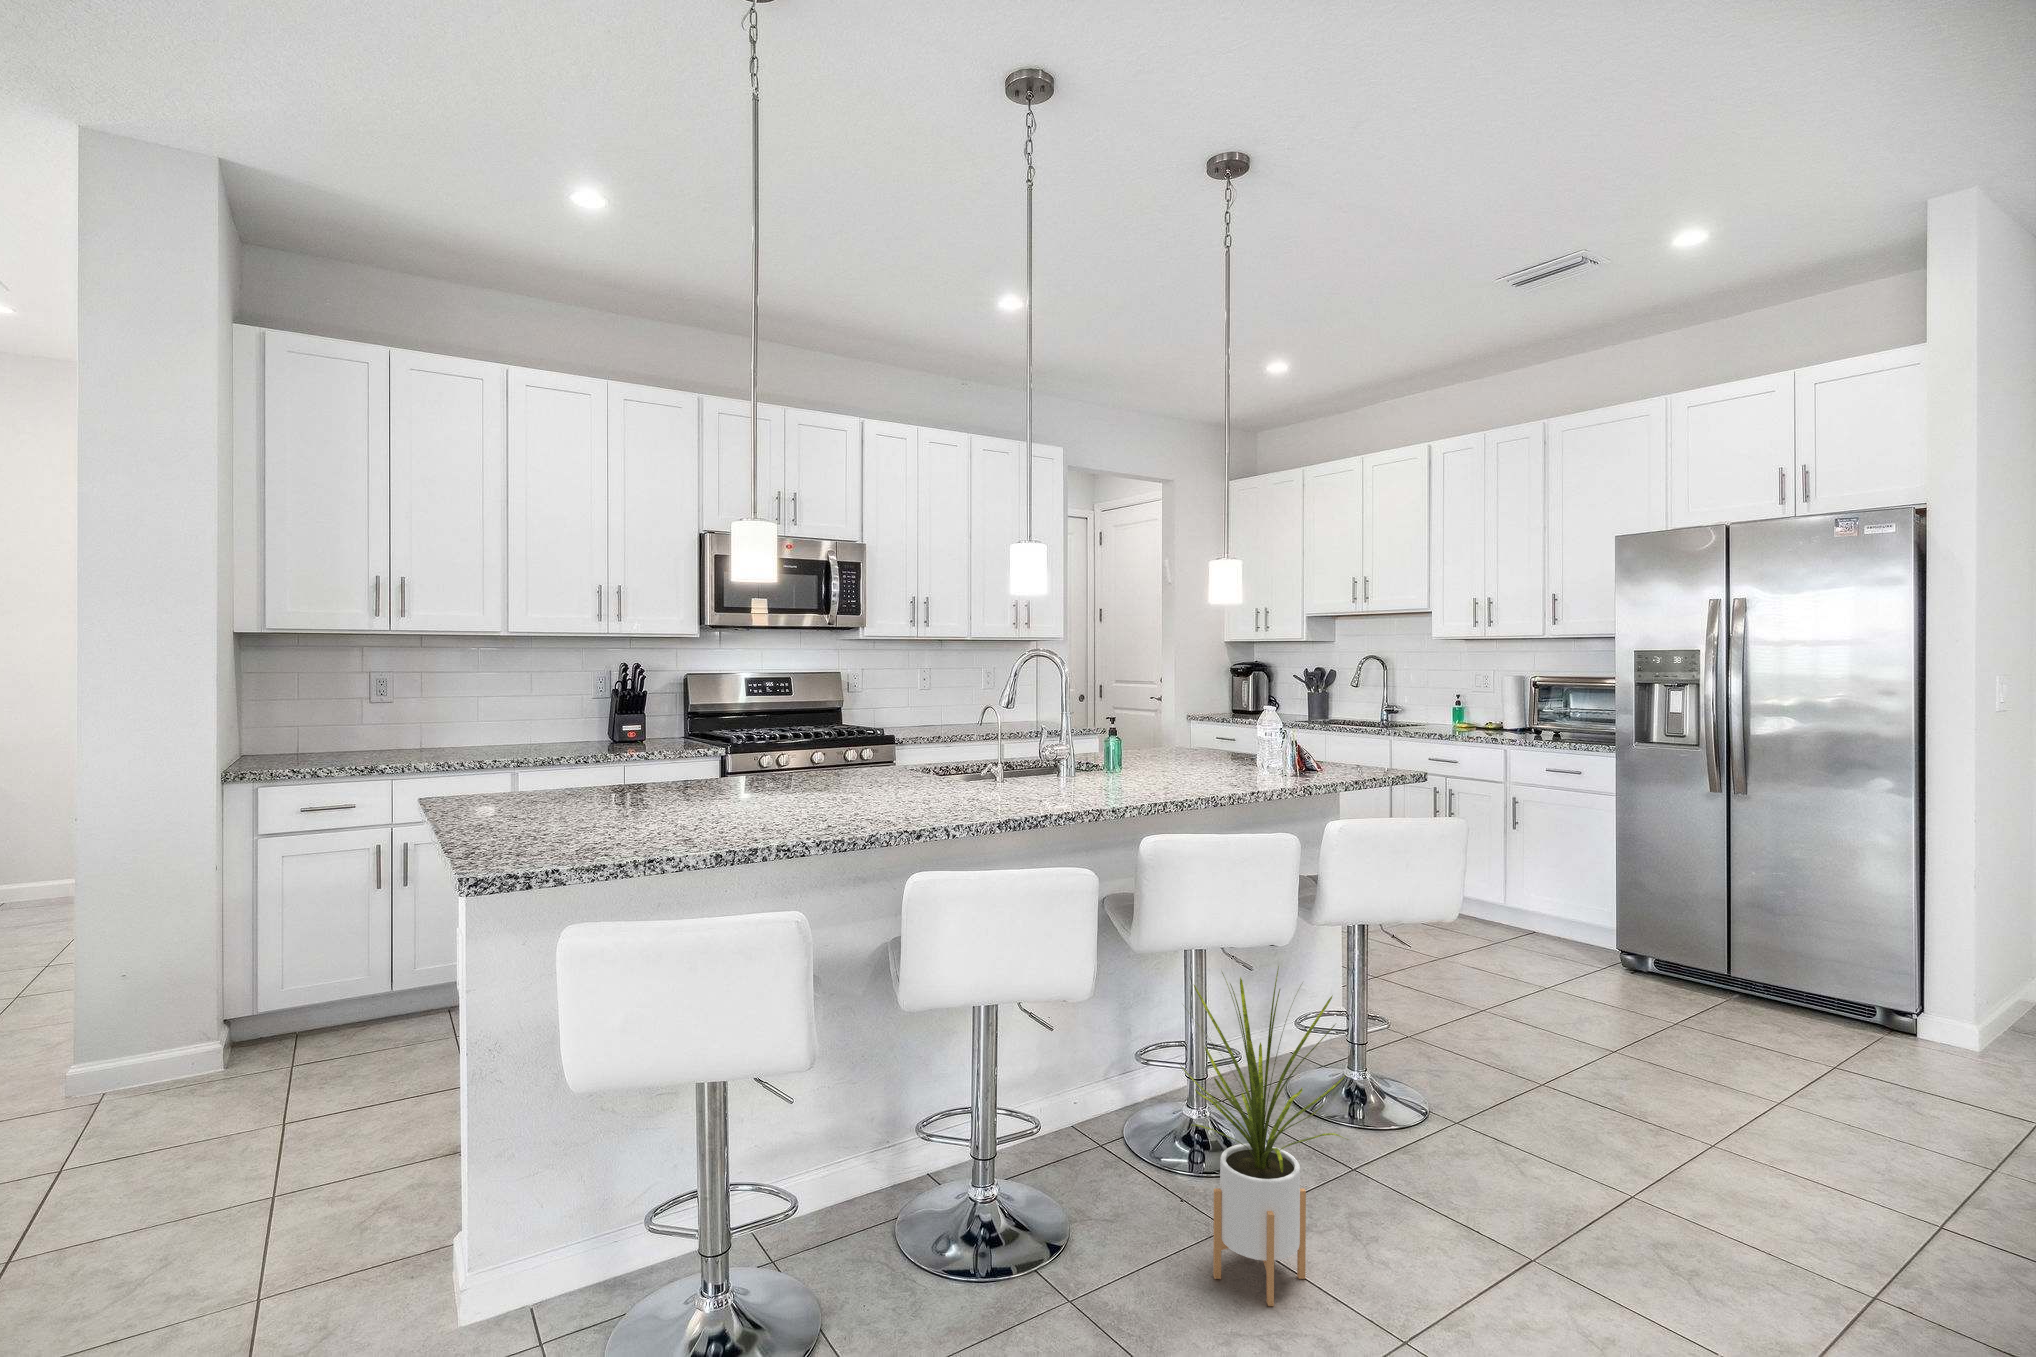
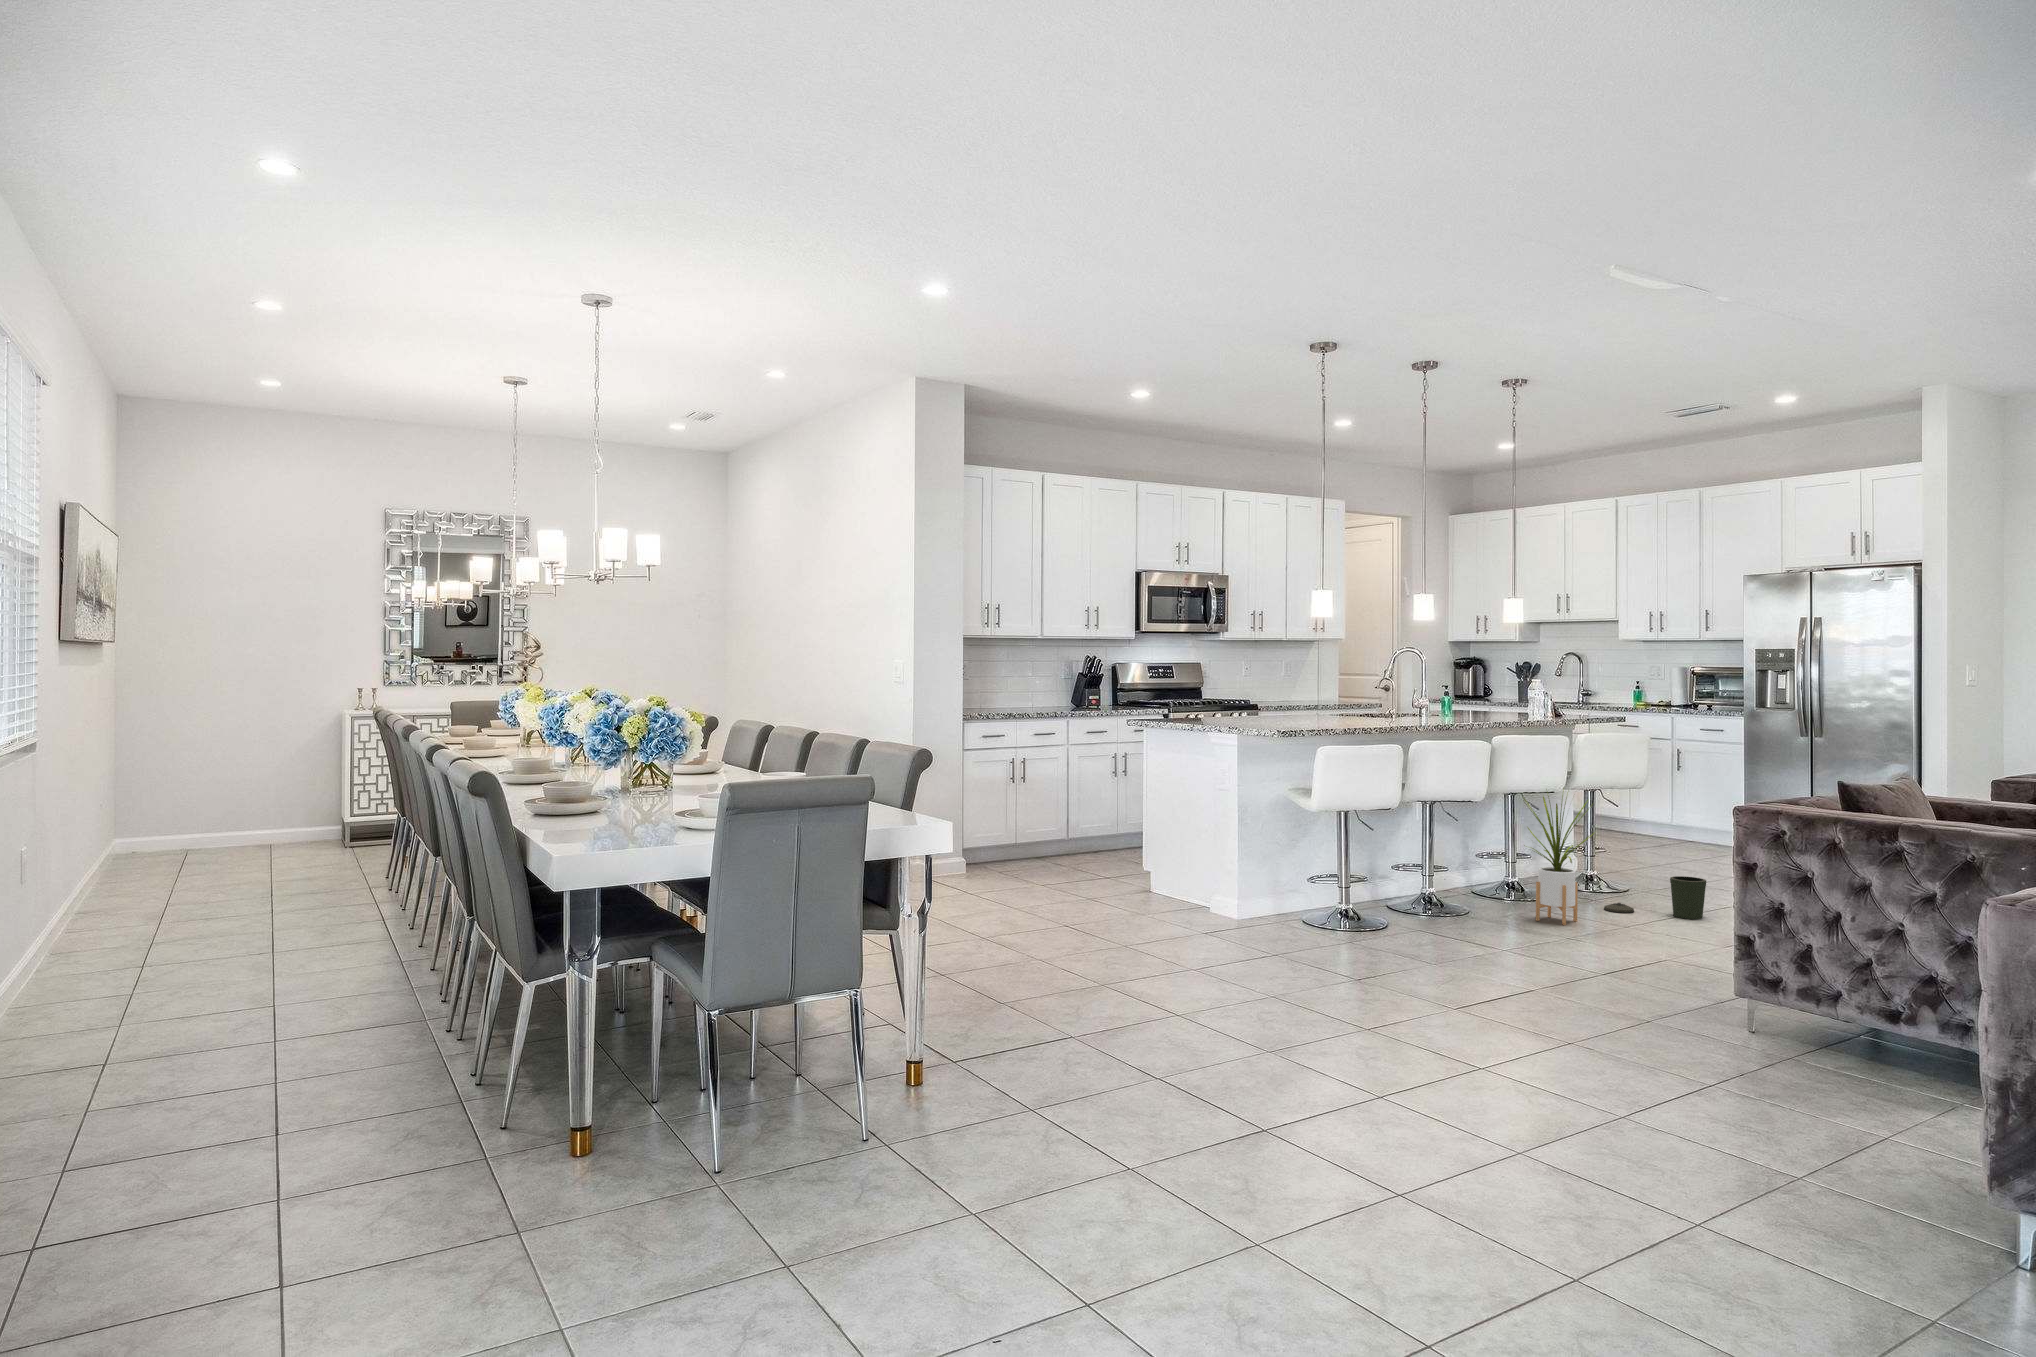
trash can: none [1375,1141,1589,1254] -> present [1604,876,1706,919]

